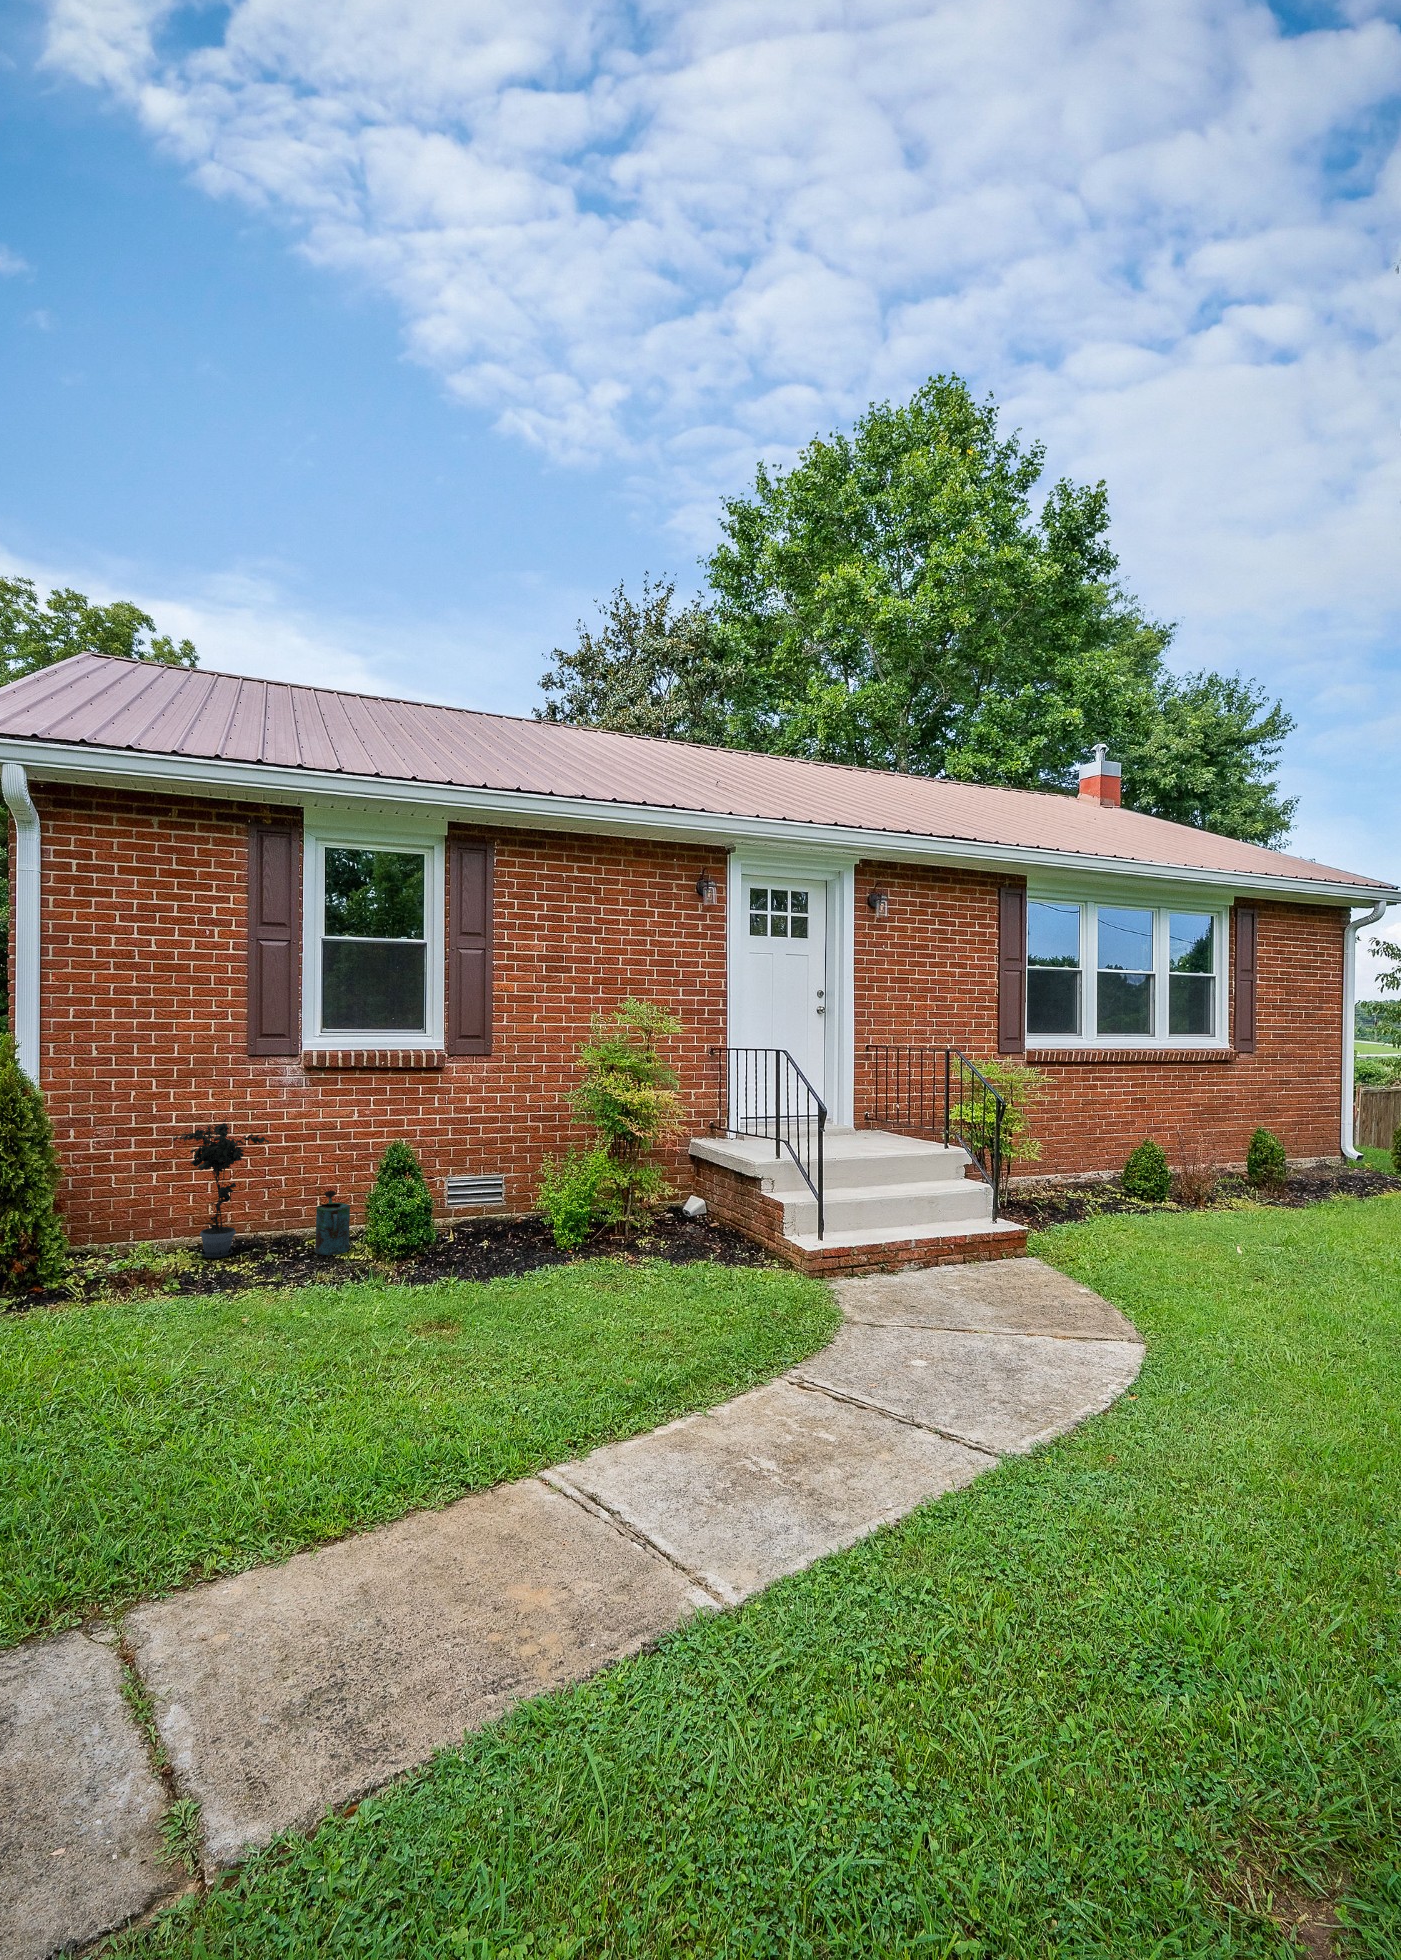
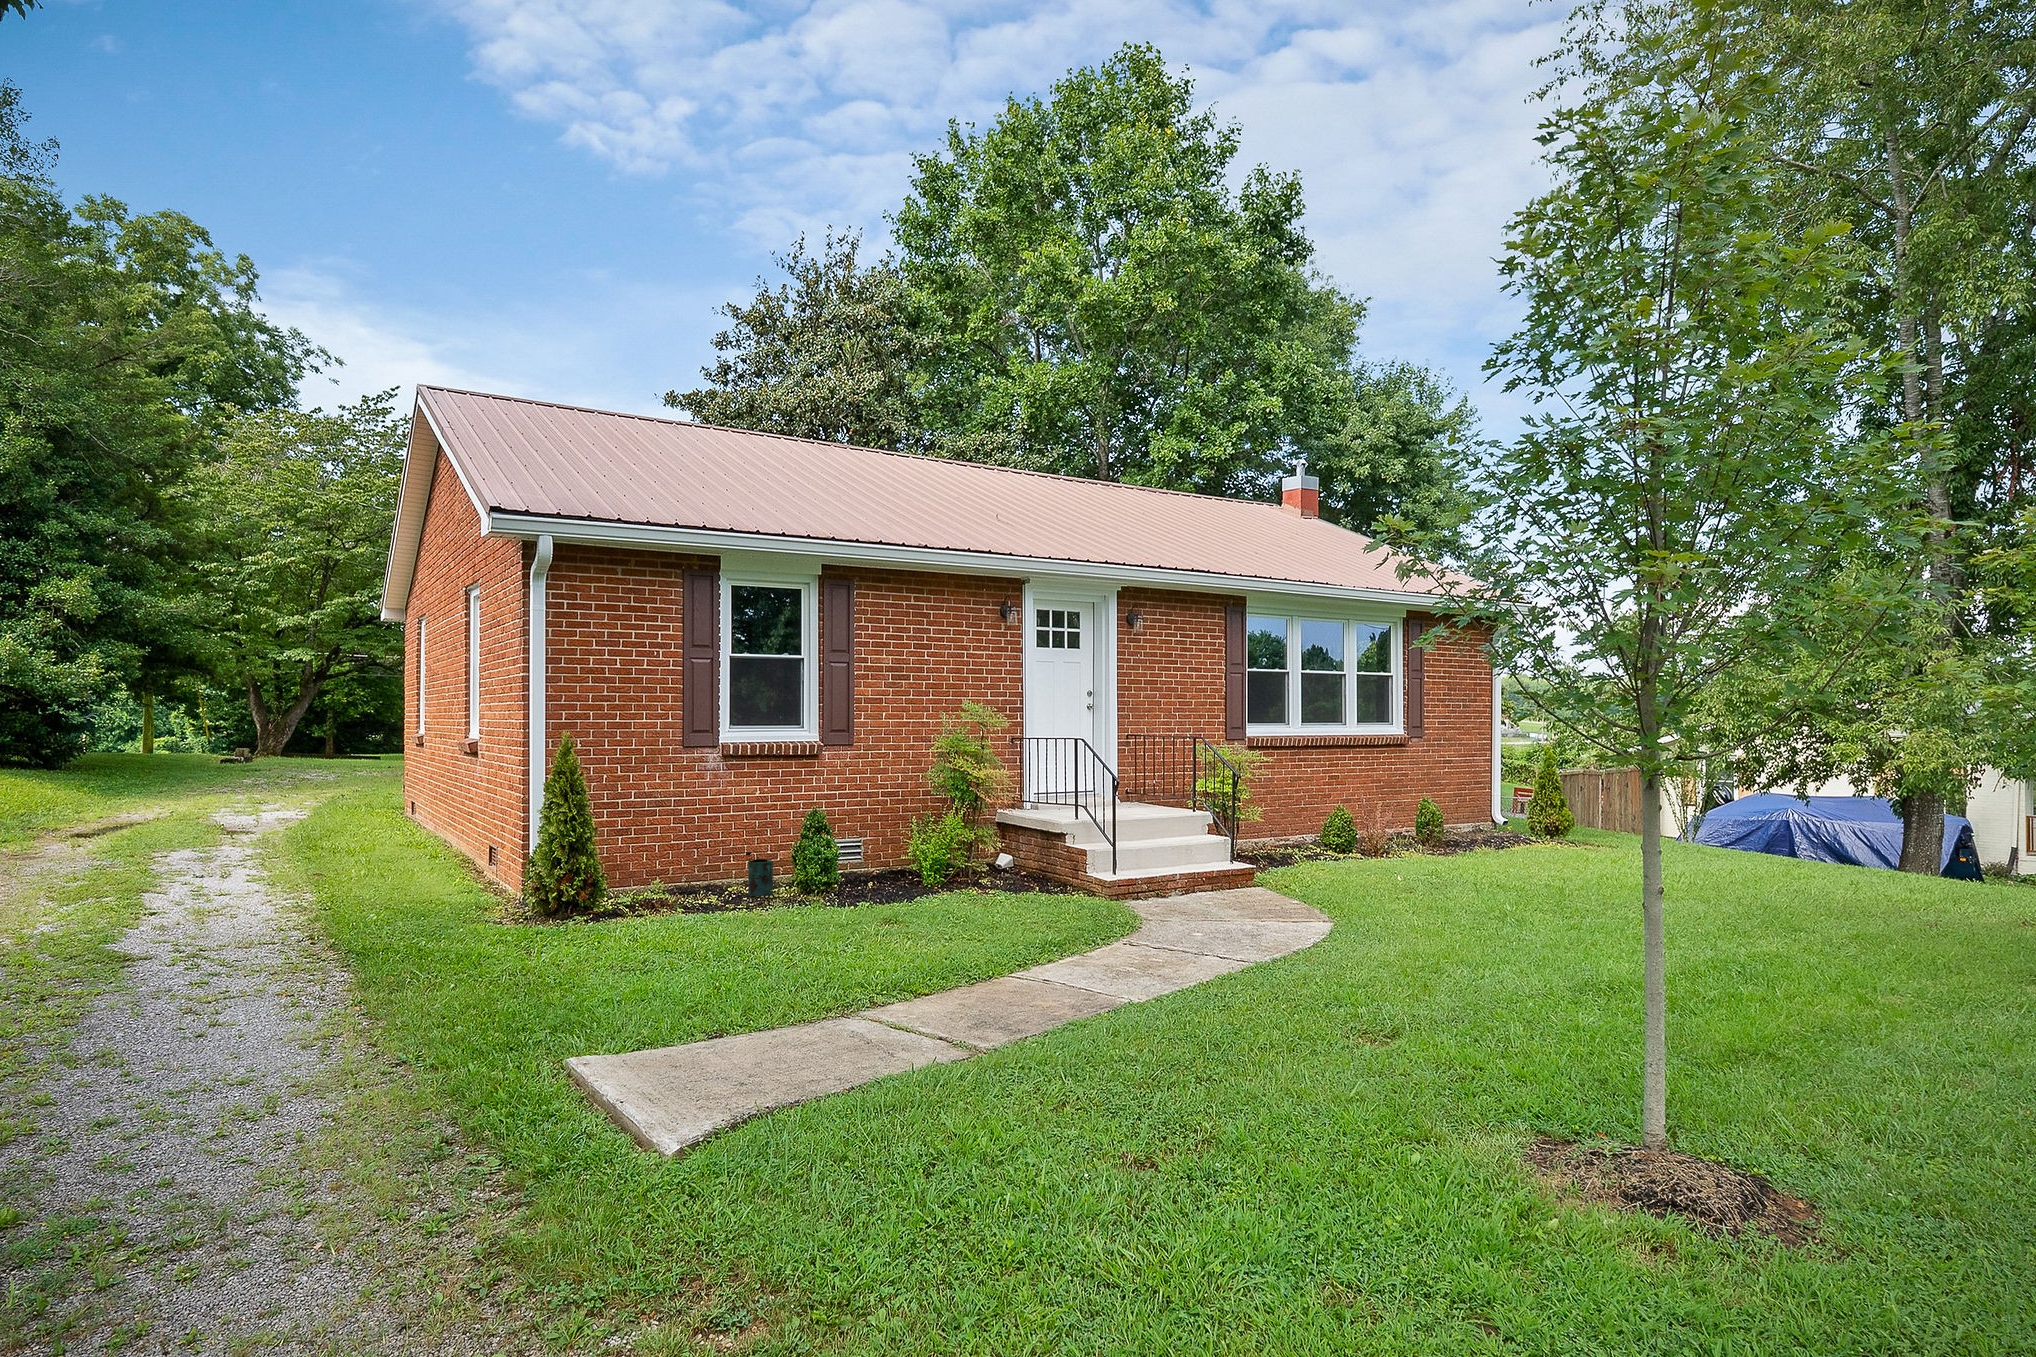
potted plant: present [172,1118,269,1258] -> none [643,796,716,901]

